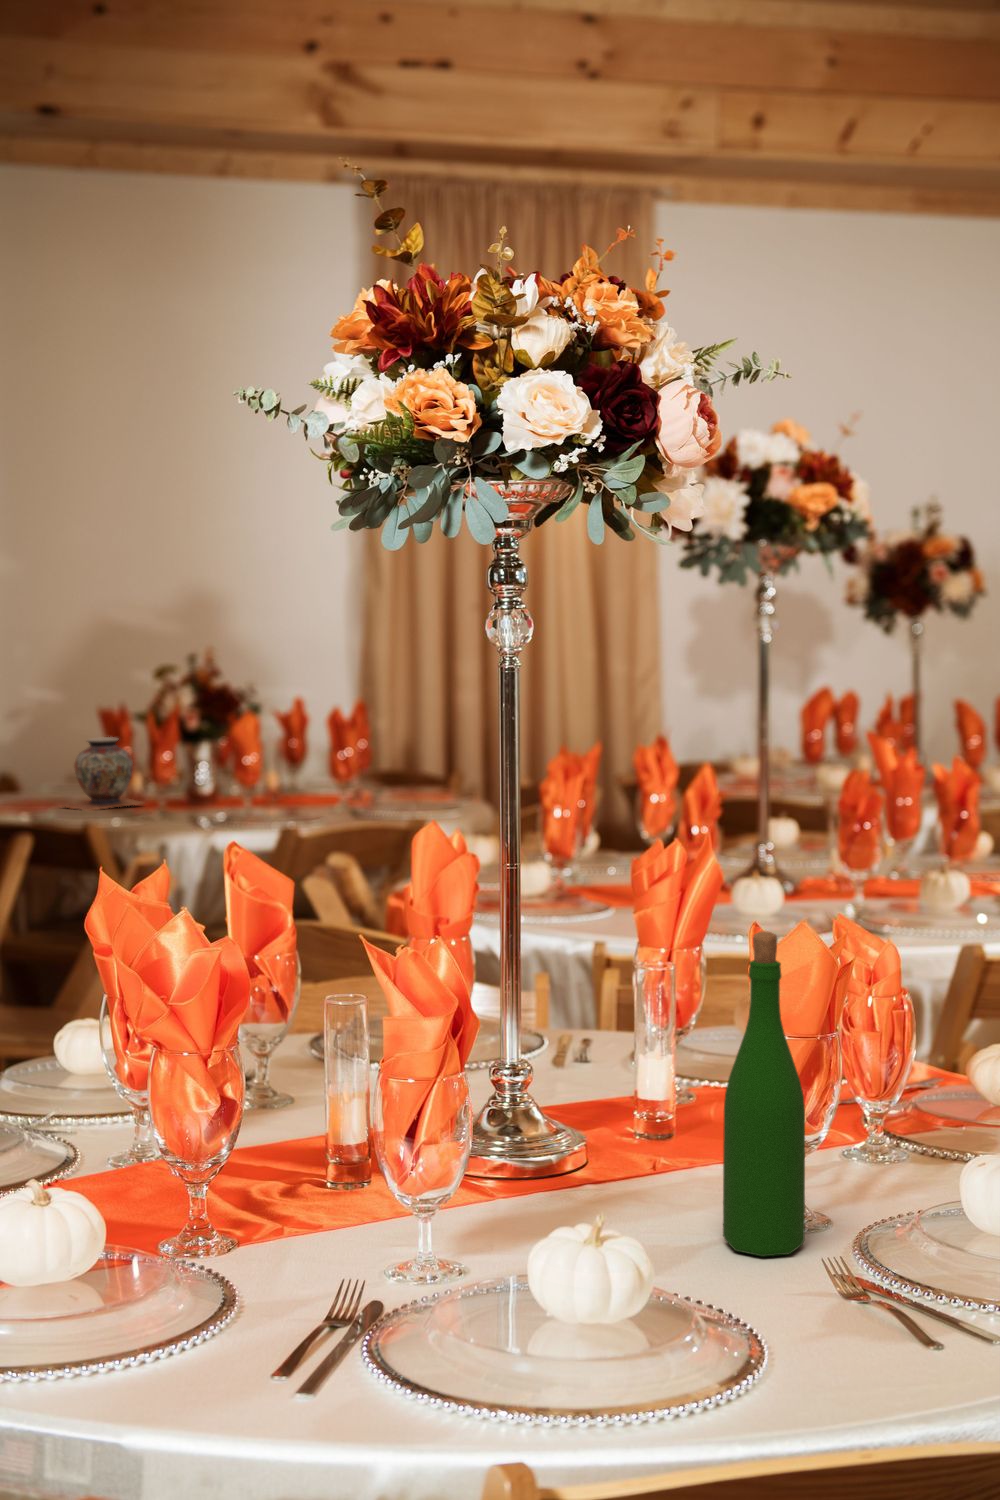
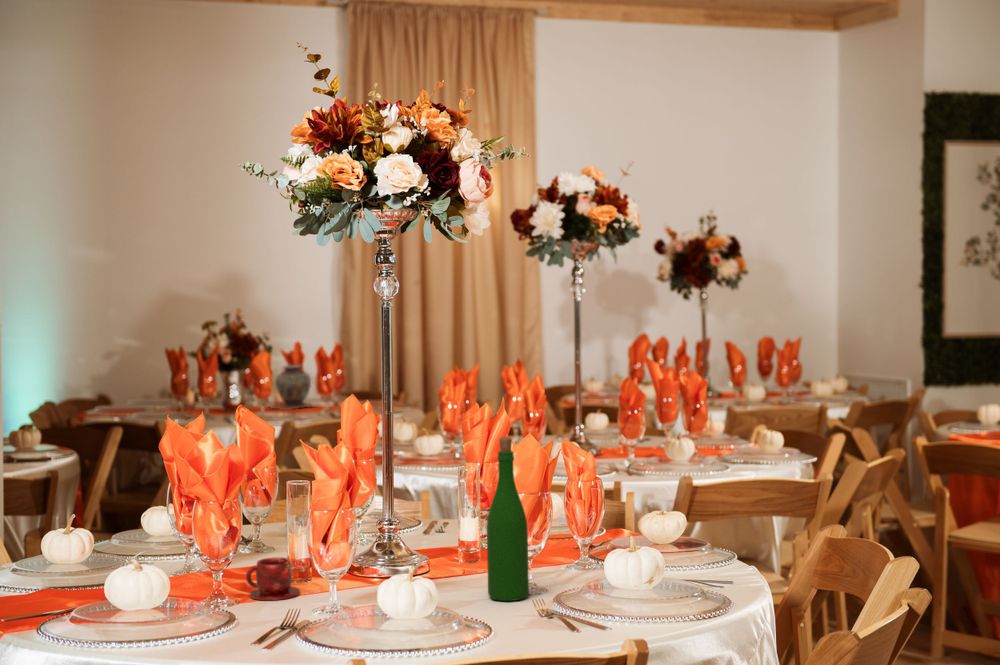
decorative vase: present [61,737,143,811] -> present [272,365,313,410]
teacup: none [251,1147,353,1236] -> present [246,557,300,601]

